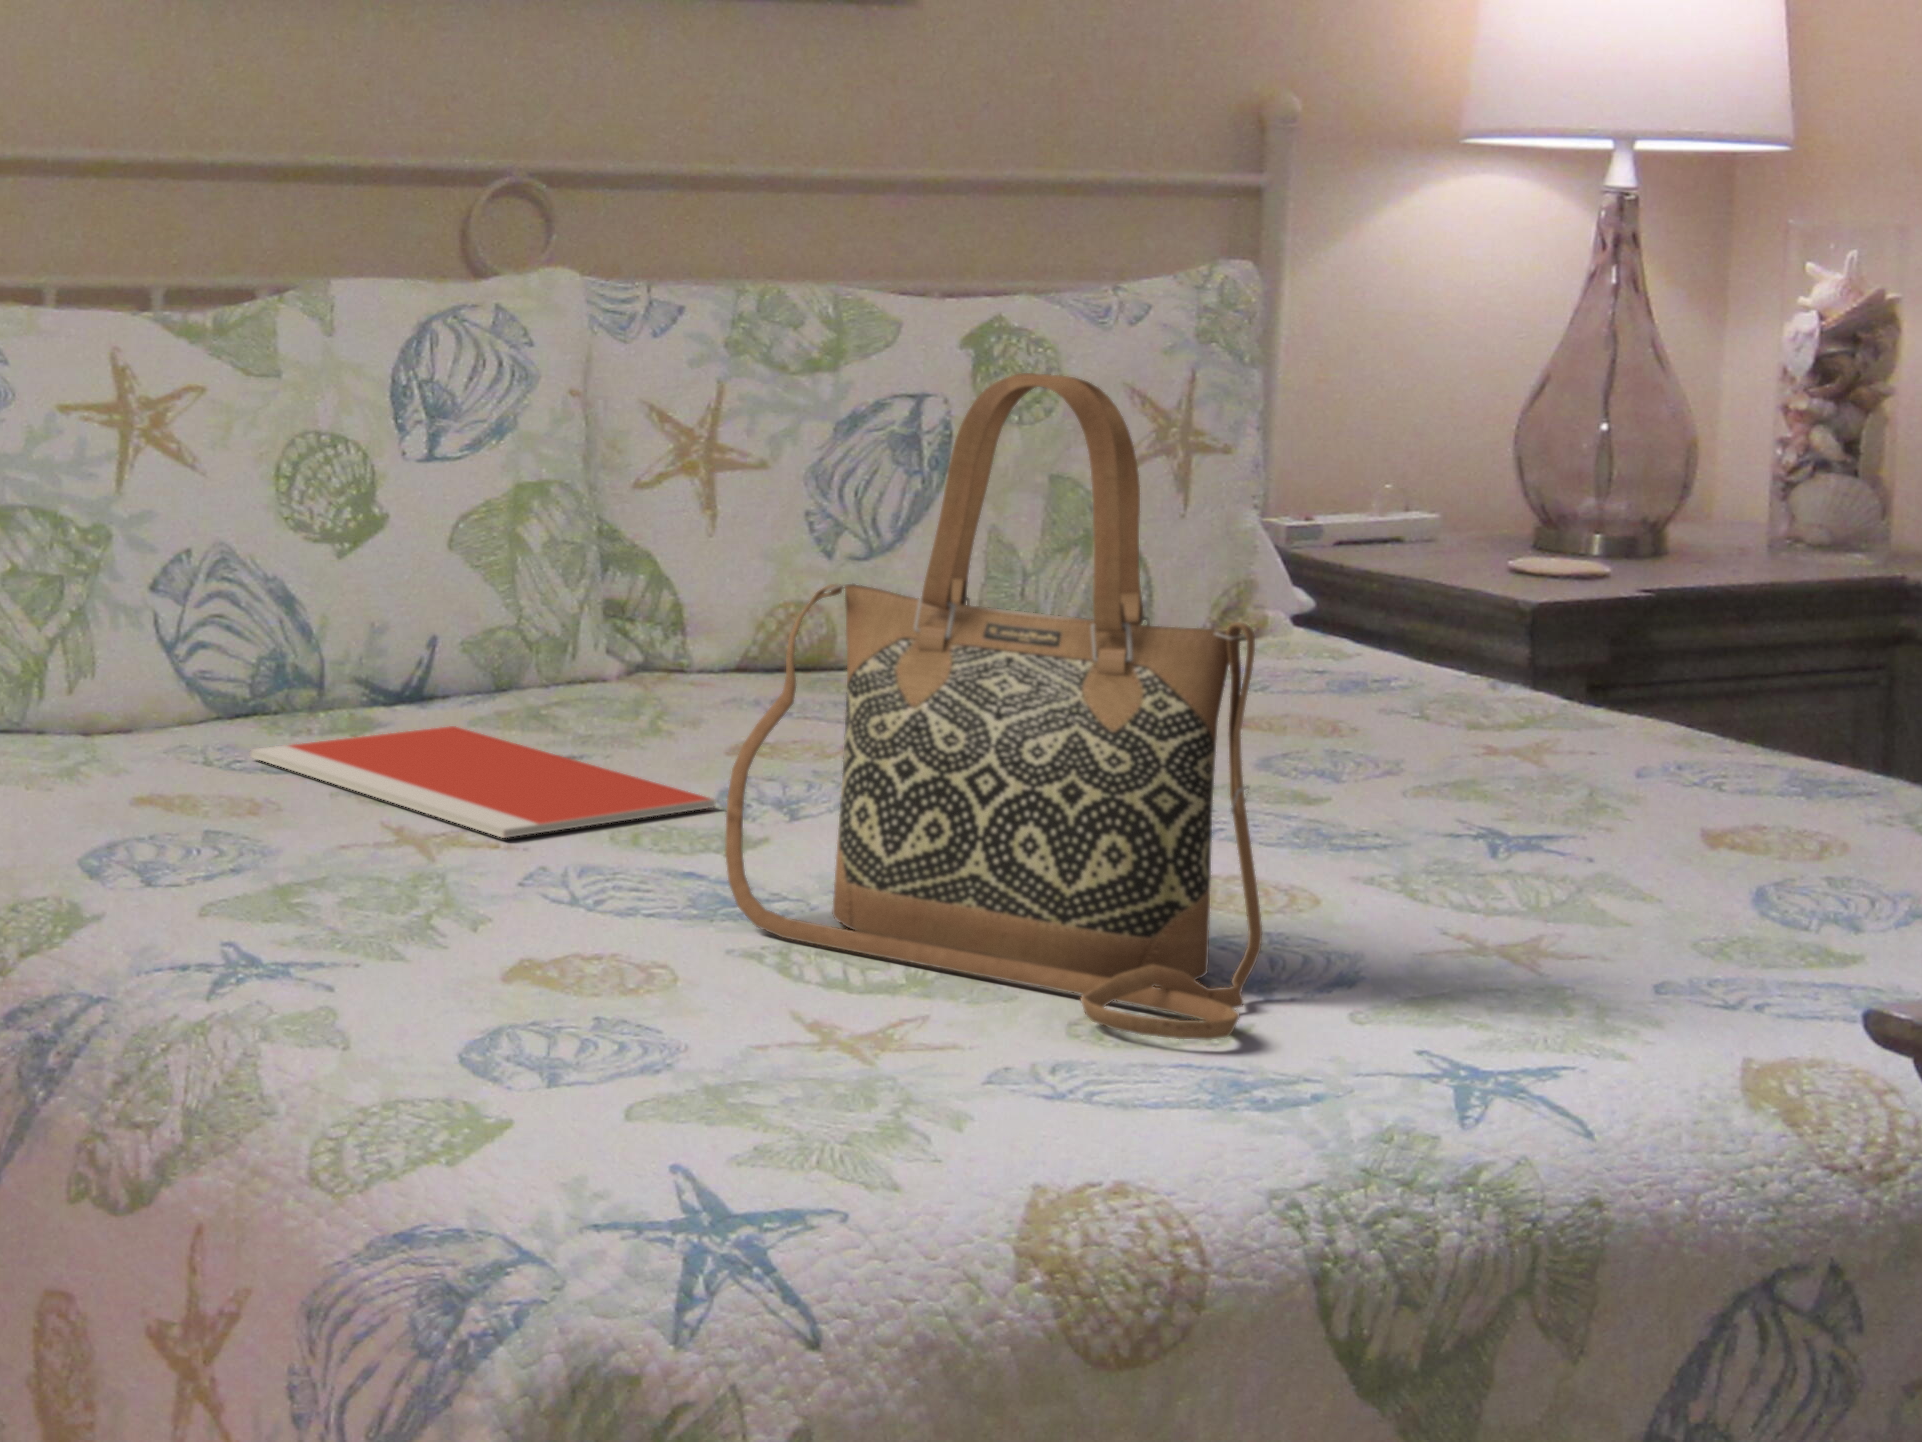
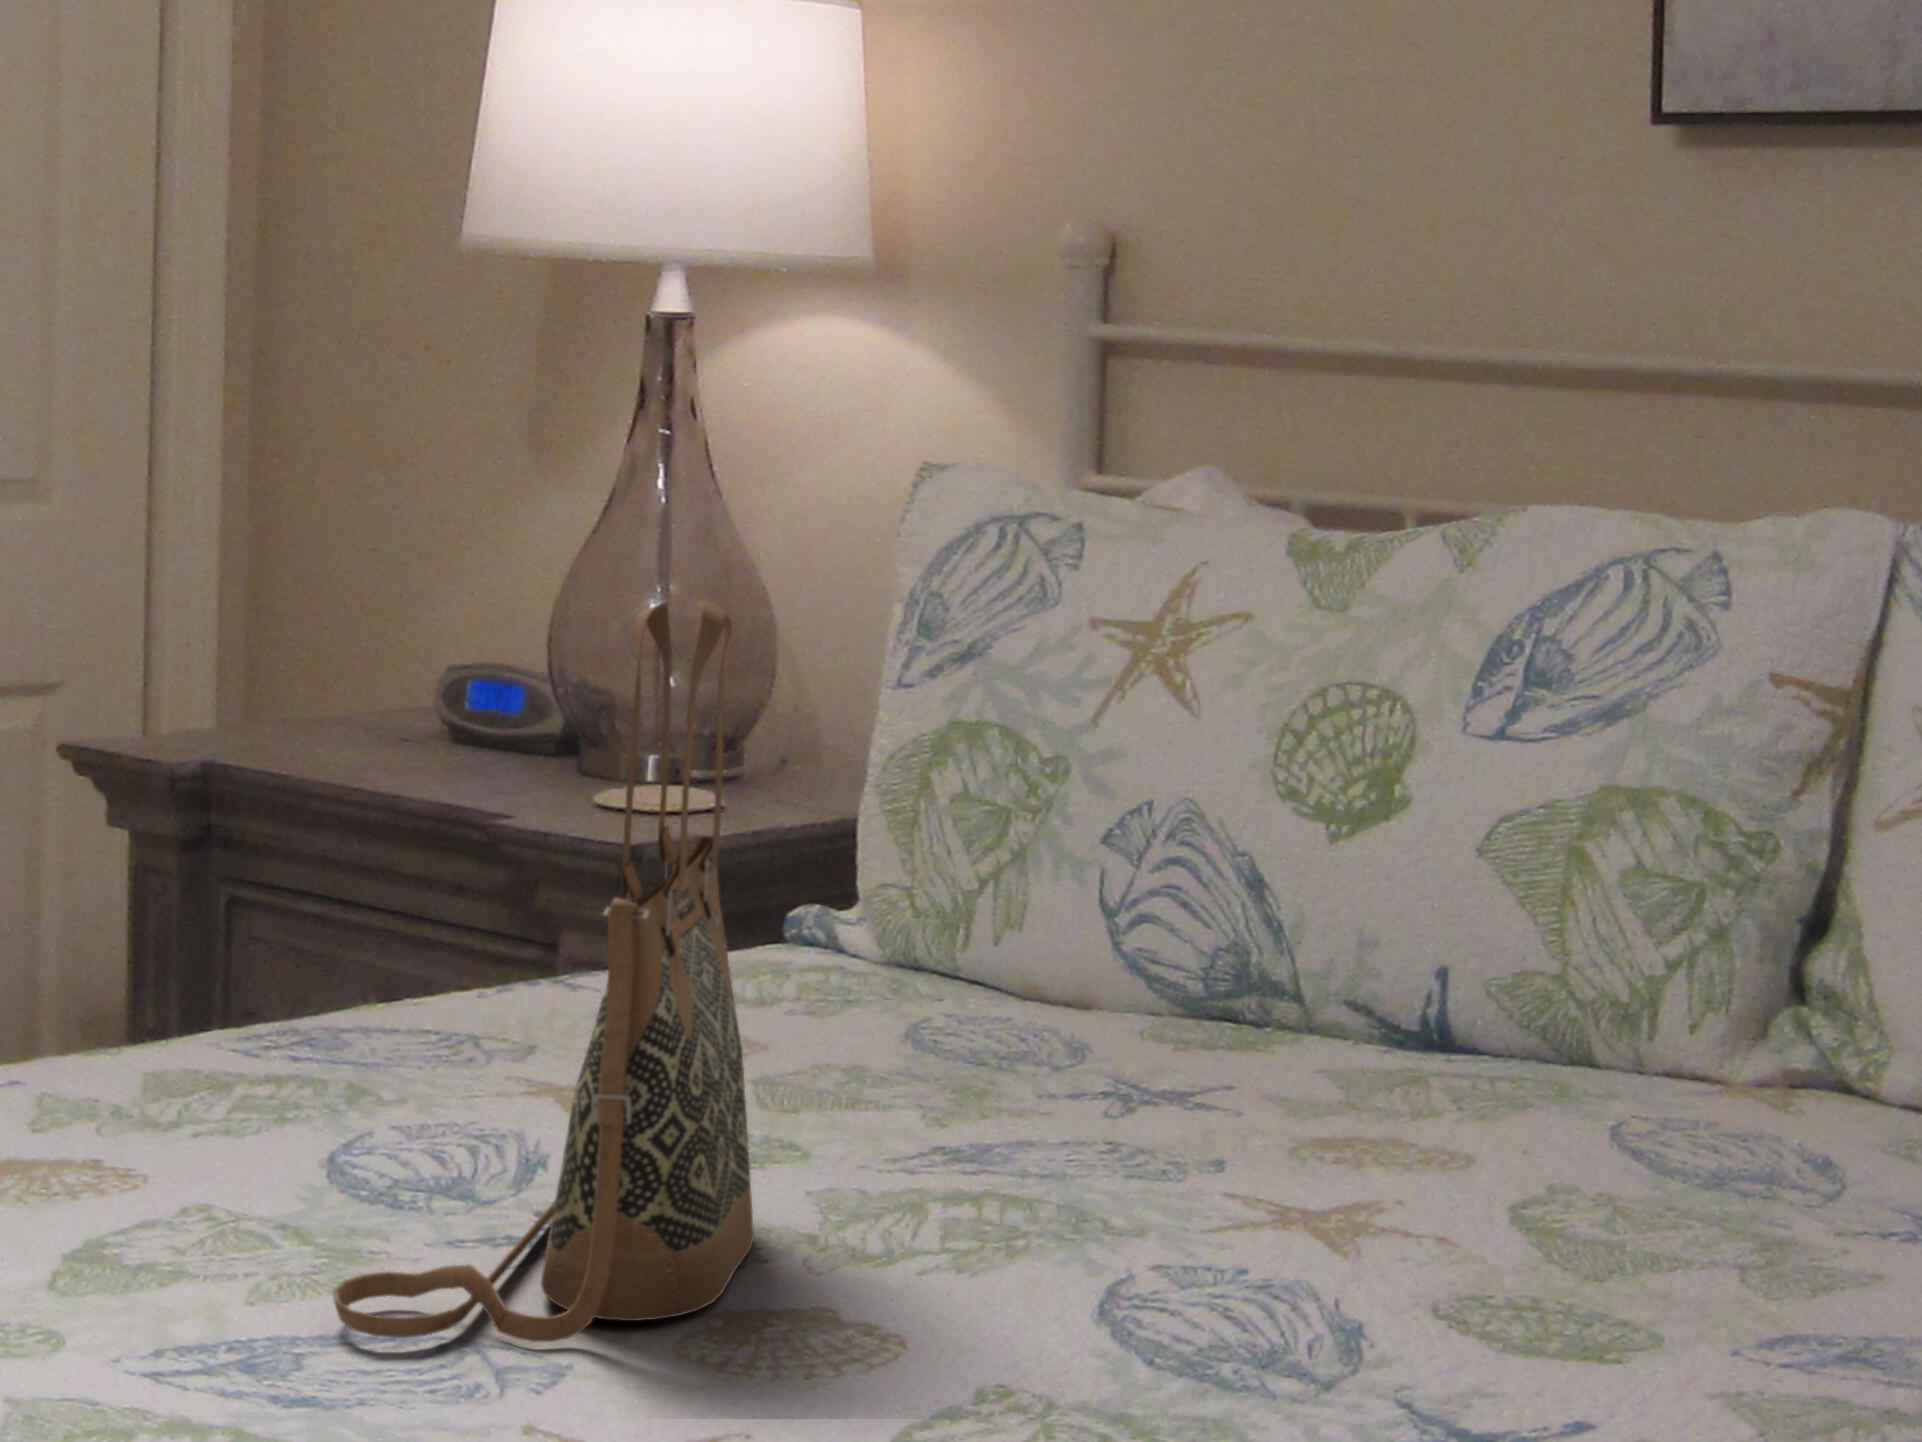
notebook: present [250,726,715,838] -> none [805,1017,1274,1149]

